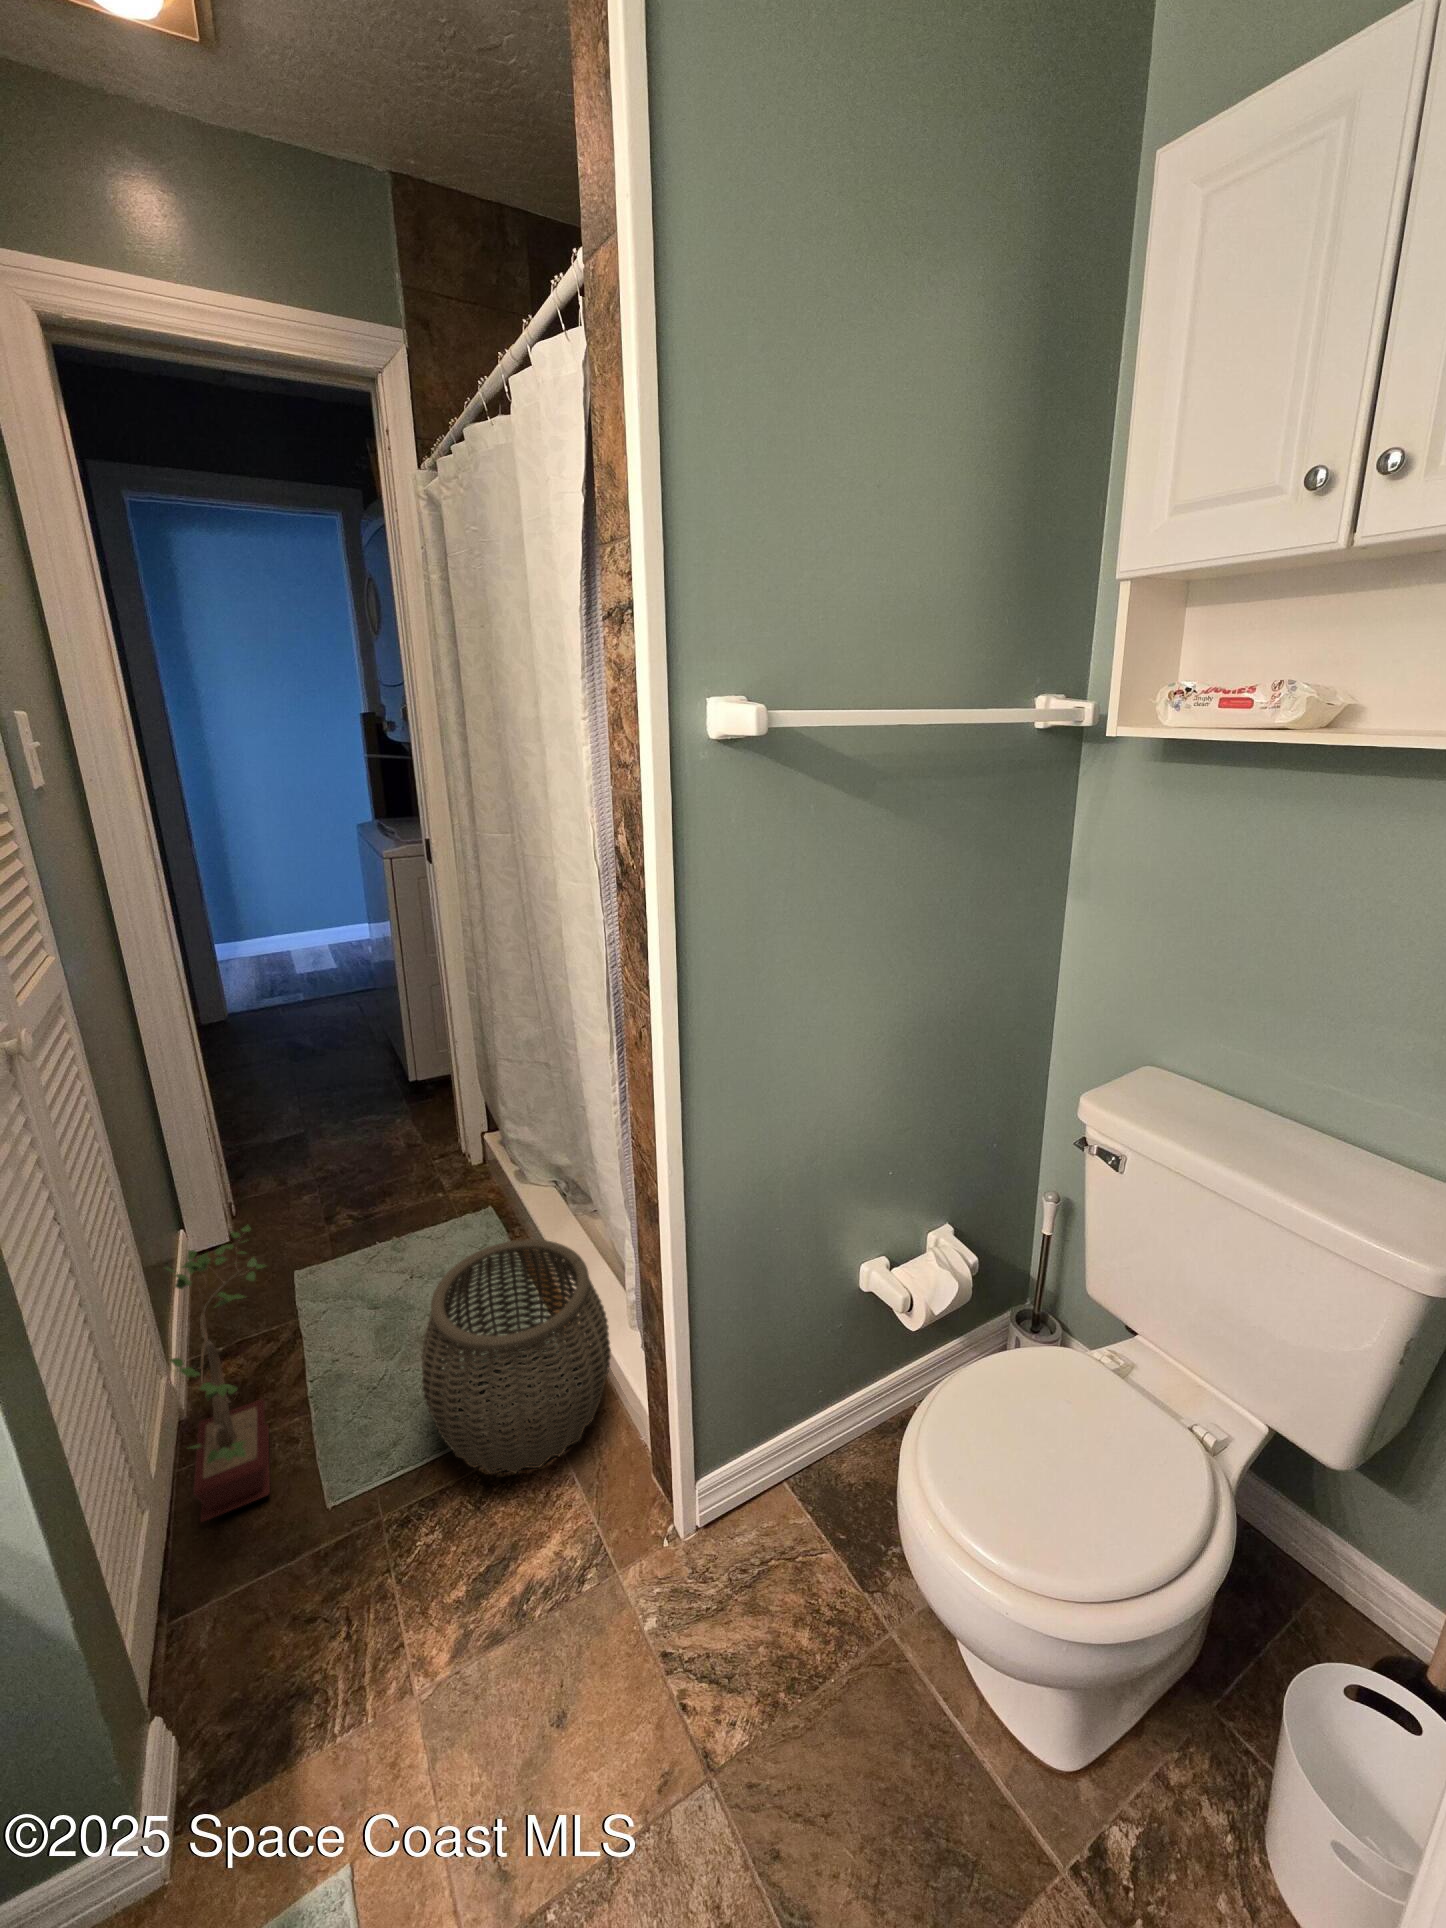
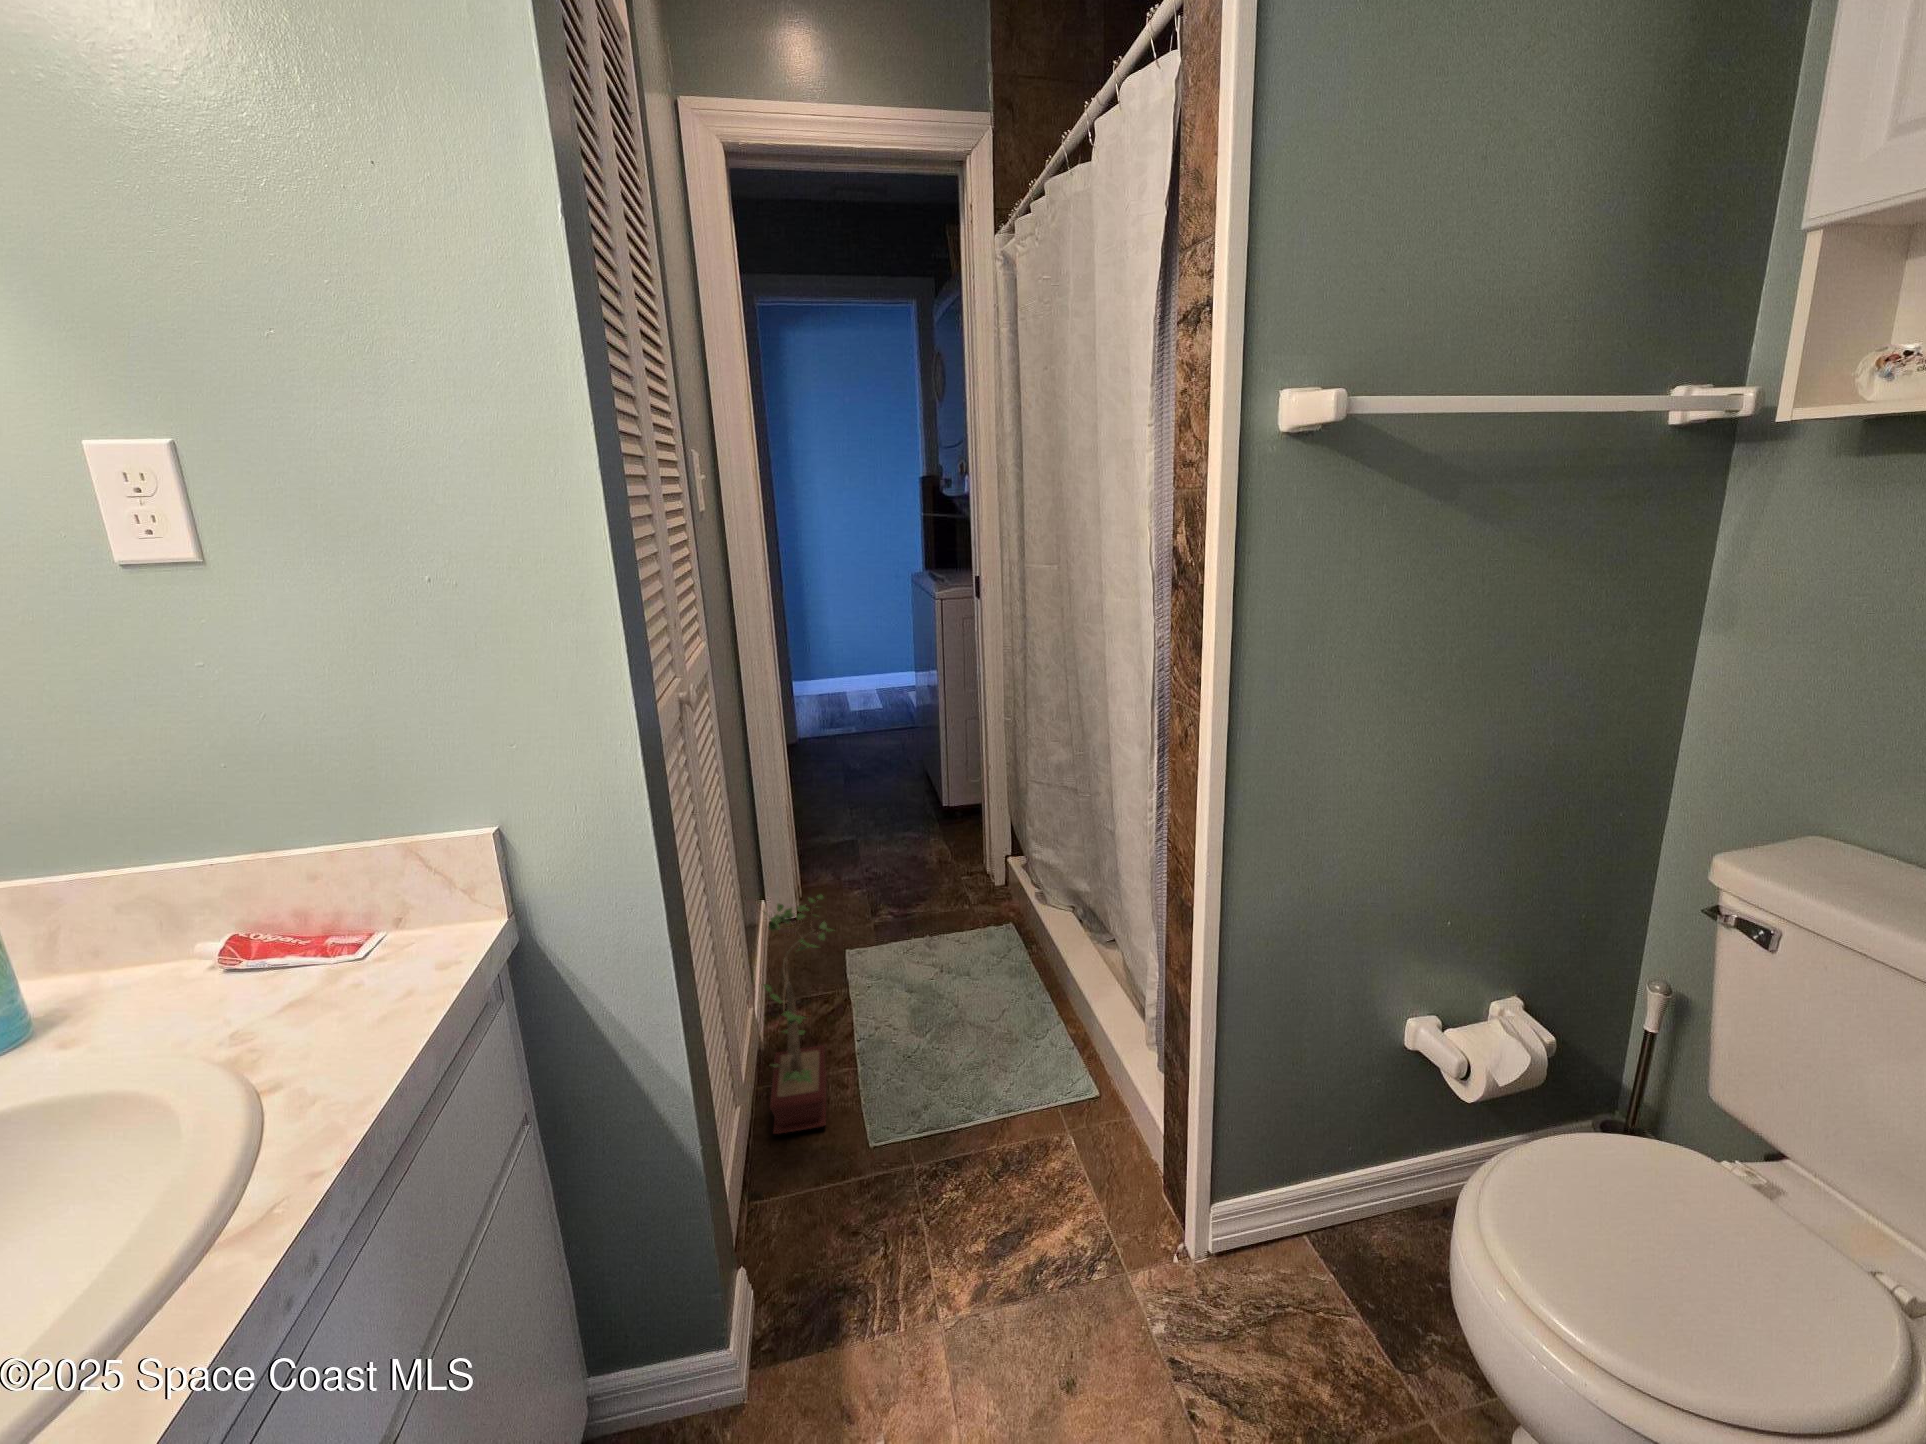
woven basket: present [421,1239,611,1474] -> none [955,944,1130,1160]

